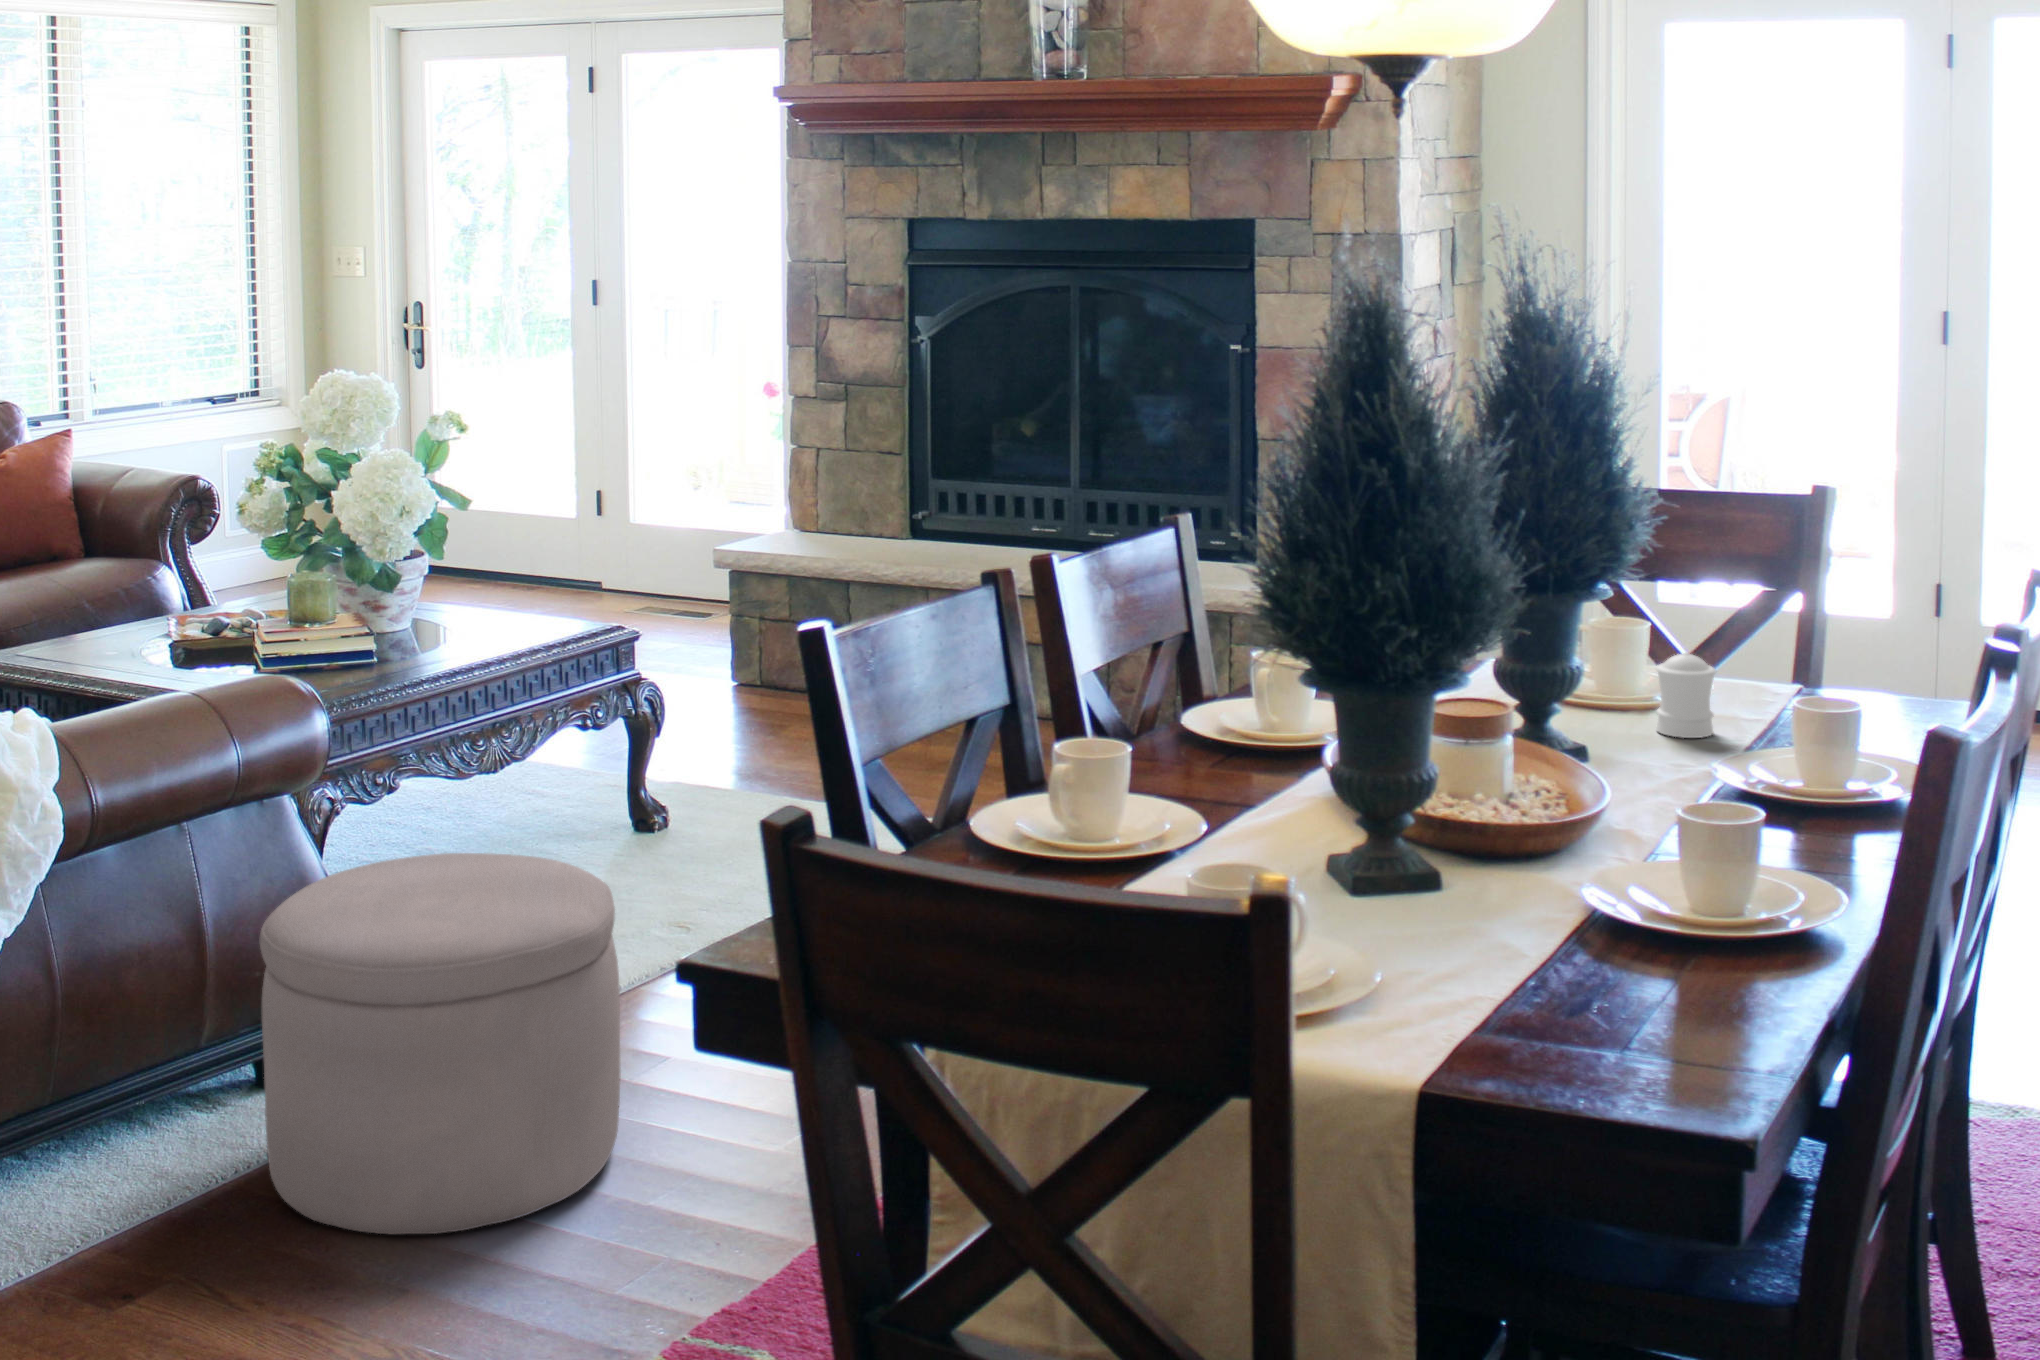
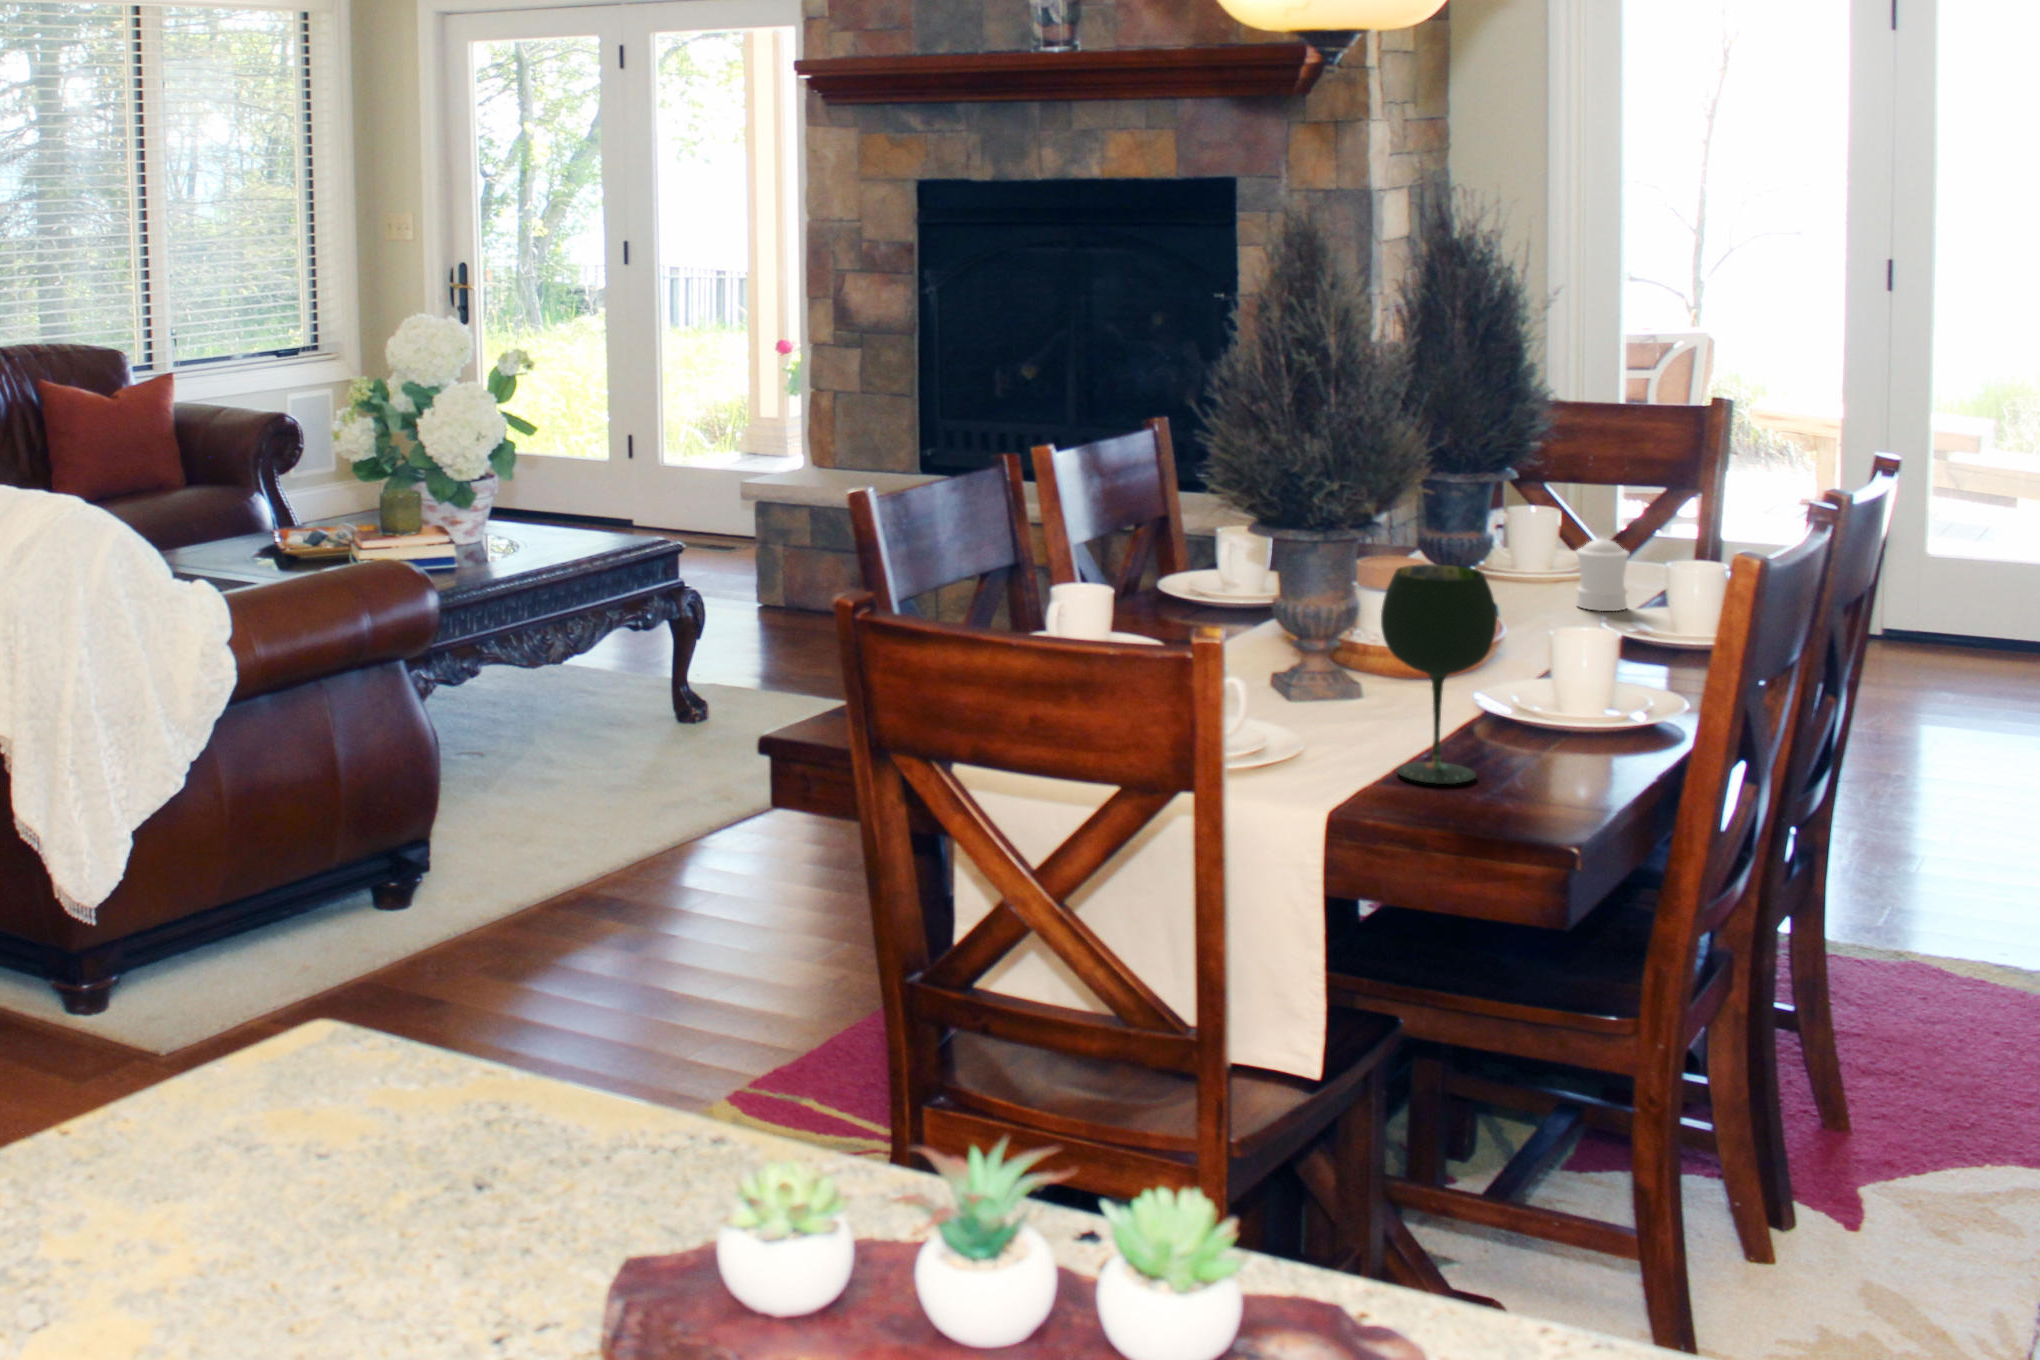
wine glass: none [1465,730,1606,1010] -> present [1381,564,1497,784]
ottoman: present [260,853,621,1234] -> none [388,711,678,1014]

